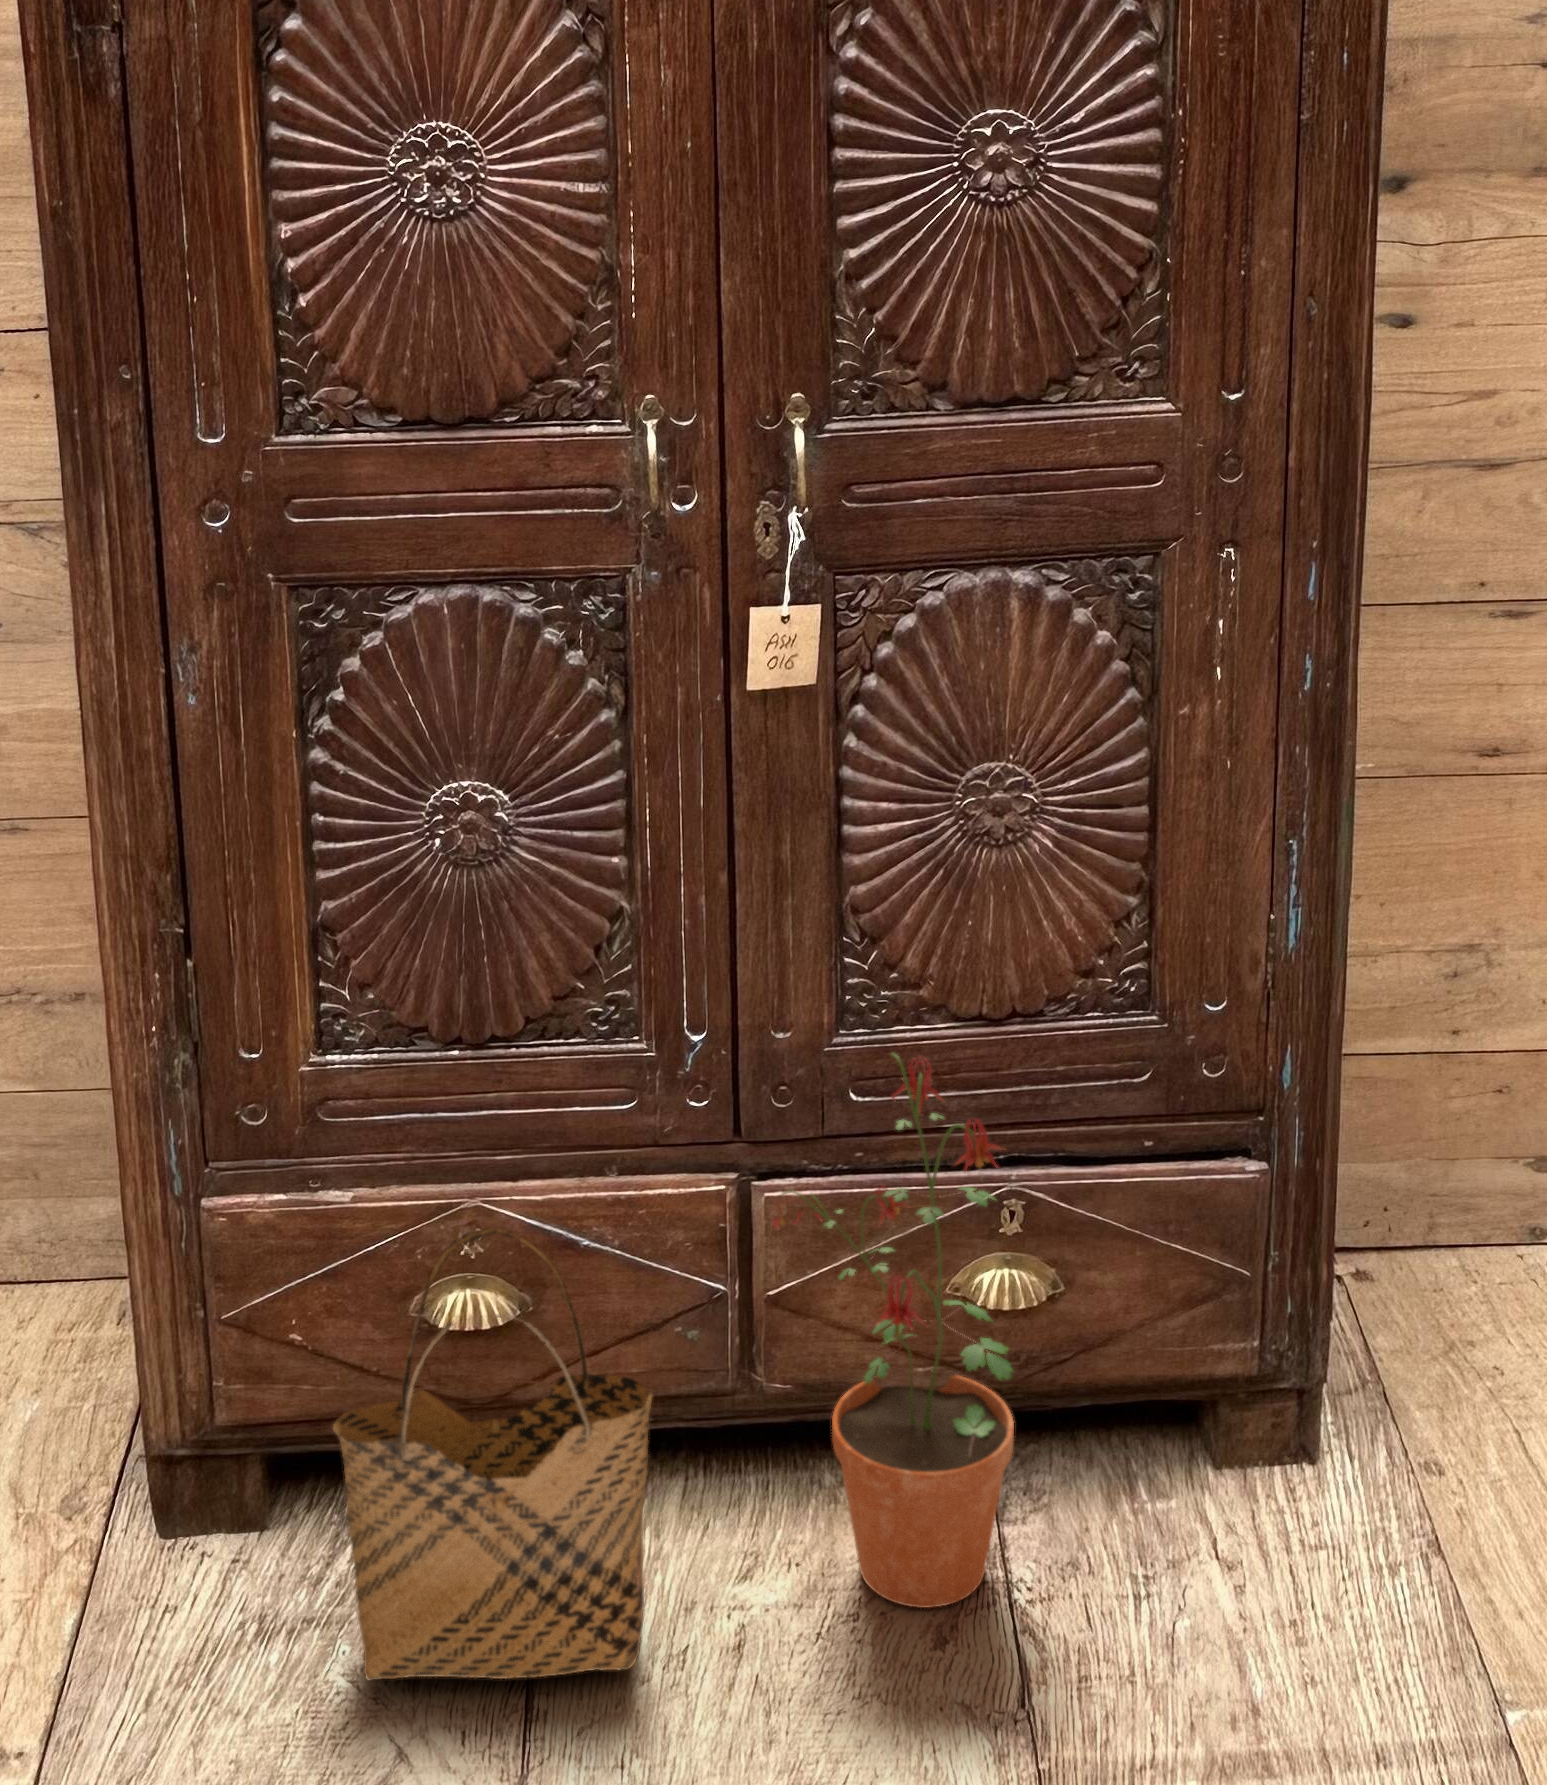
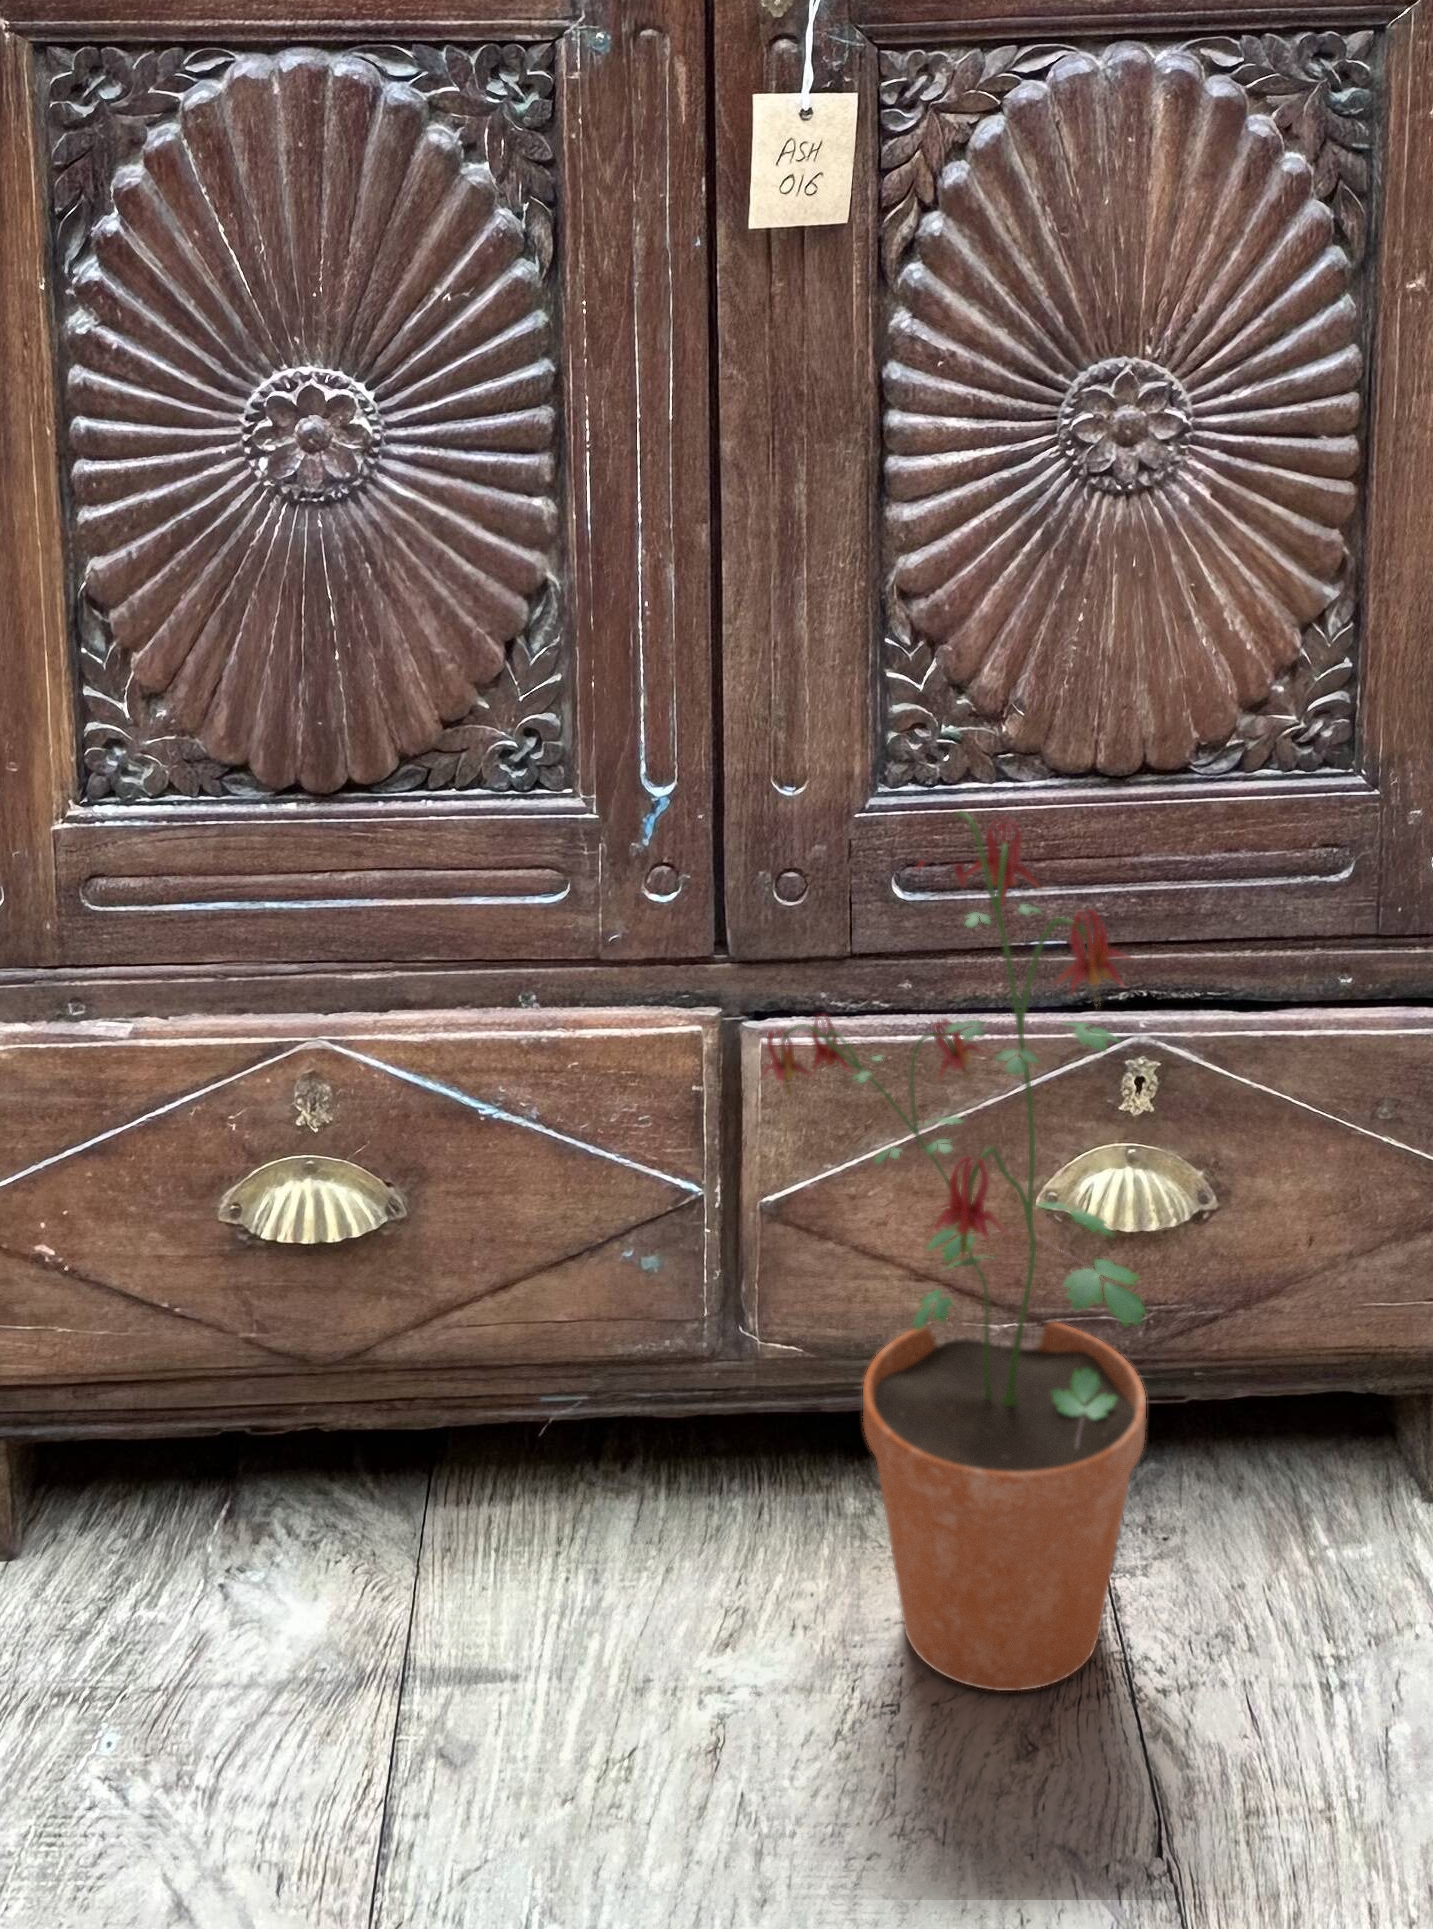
woven basket: present [333,1228,652,1681] -> none [79,1069,581,1789]

